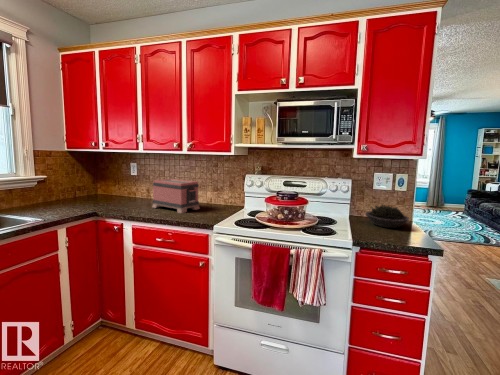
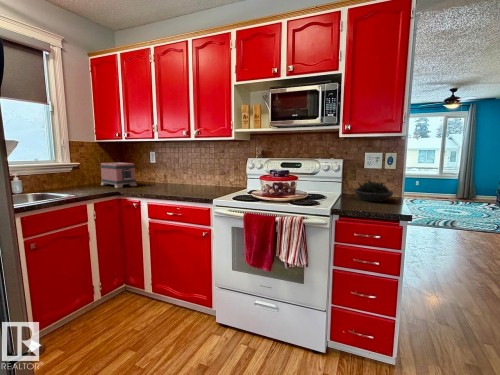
toaster: present [152,179,200,213] -> present [100,162,137,188]

